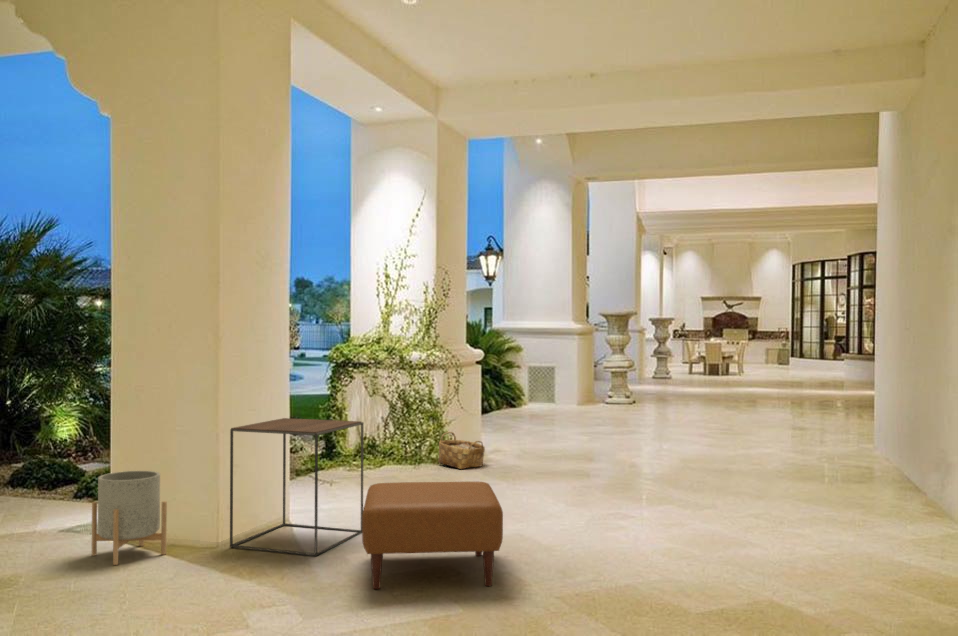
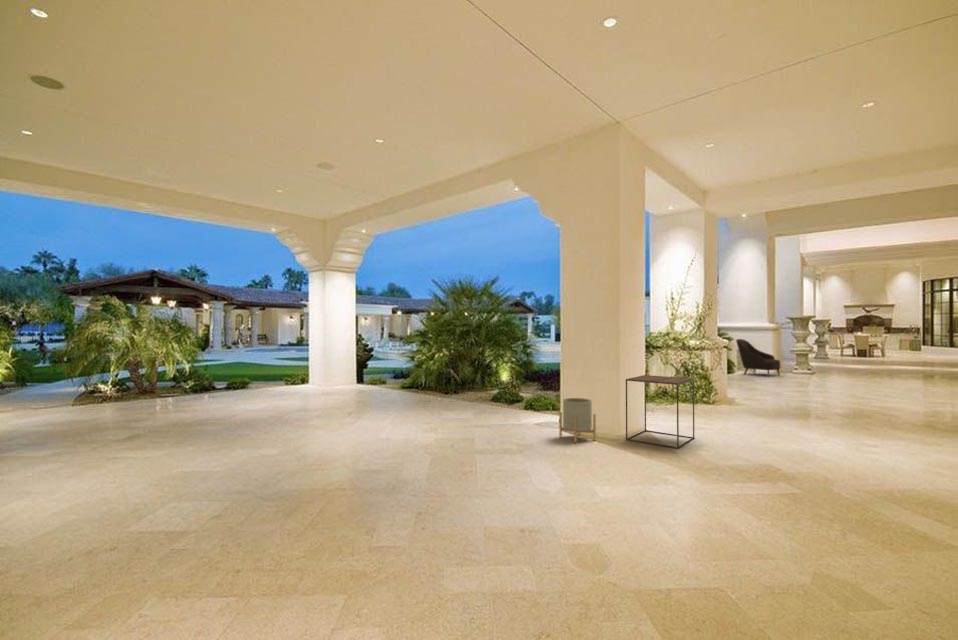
armchair: none [525,349,588,411] -> present [736,339,780,376]
woven basket: present [438,432,485,469] -> none [709,386,739,408]
ottoman: present [362,481,503,589] -> none [709,413,811,476]

